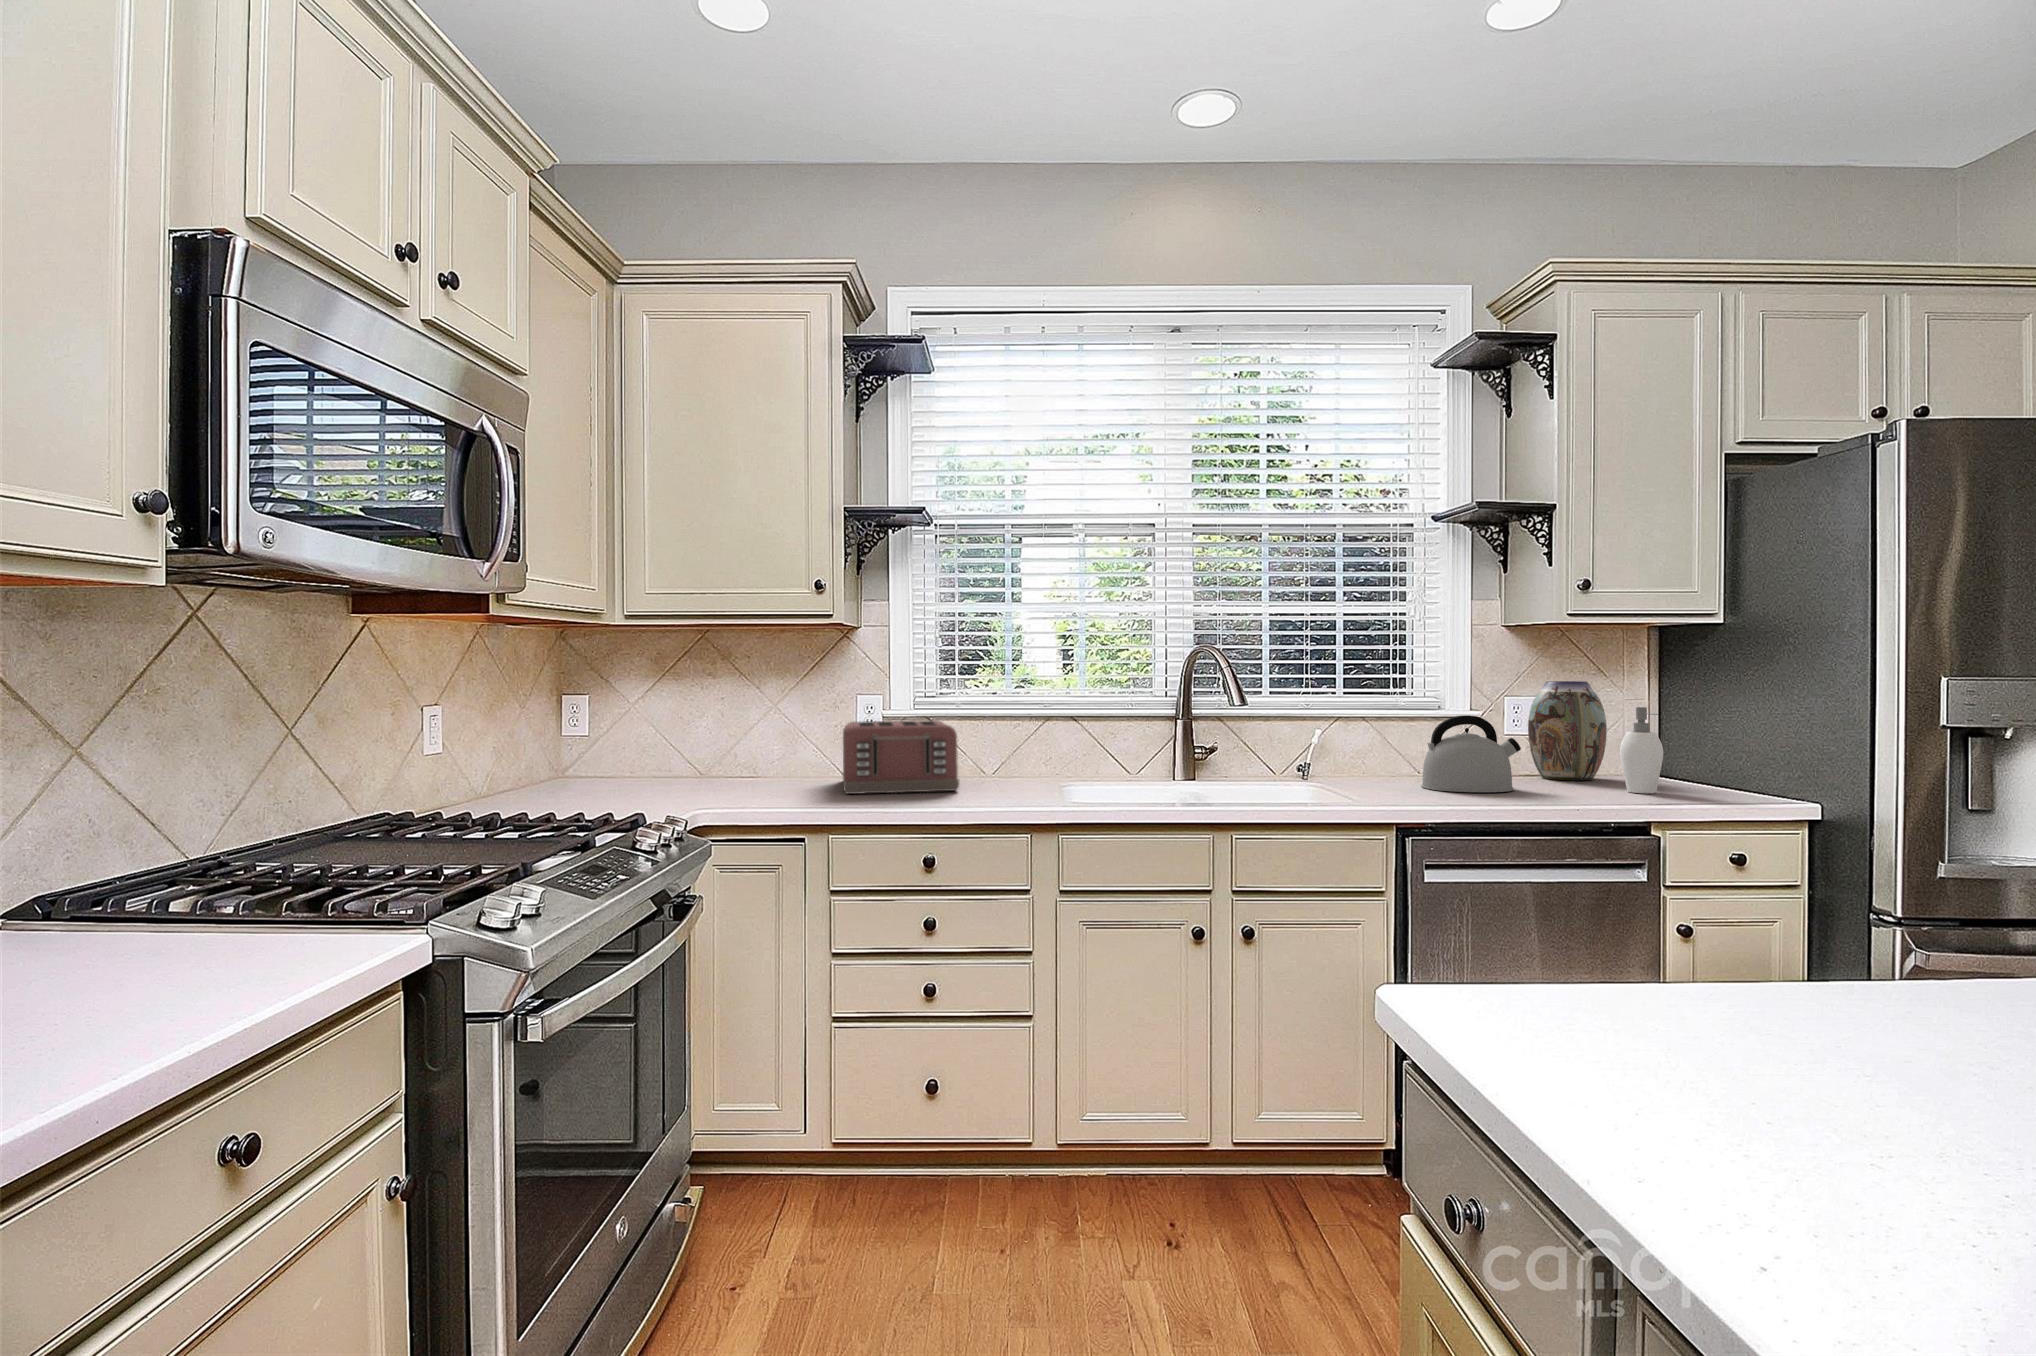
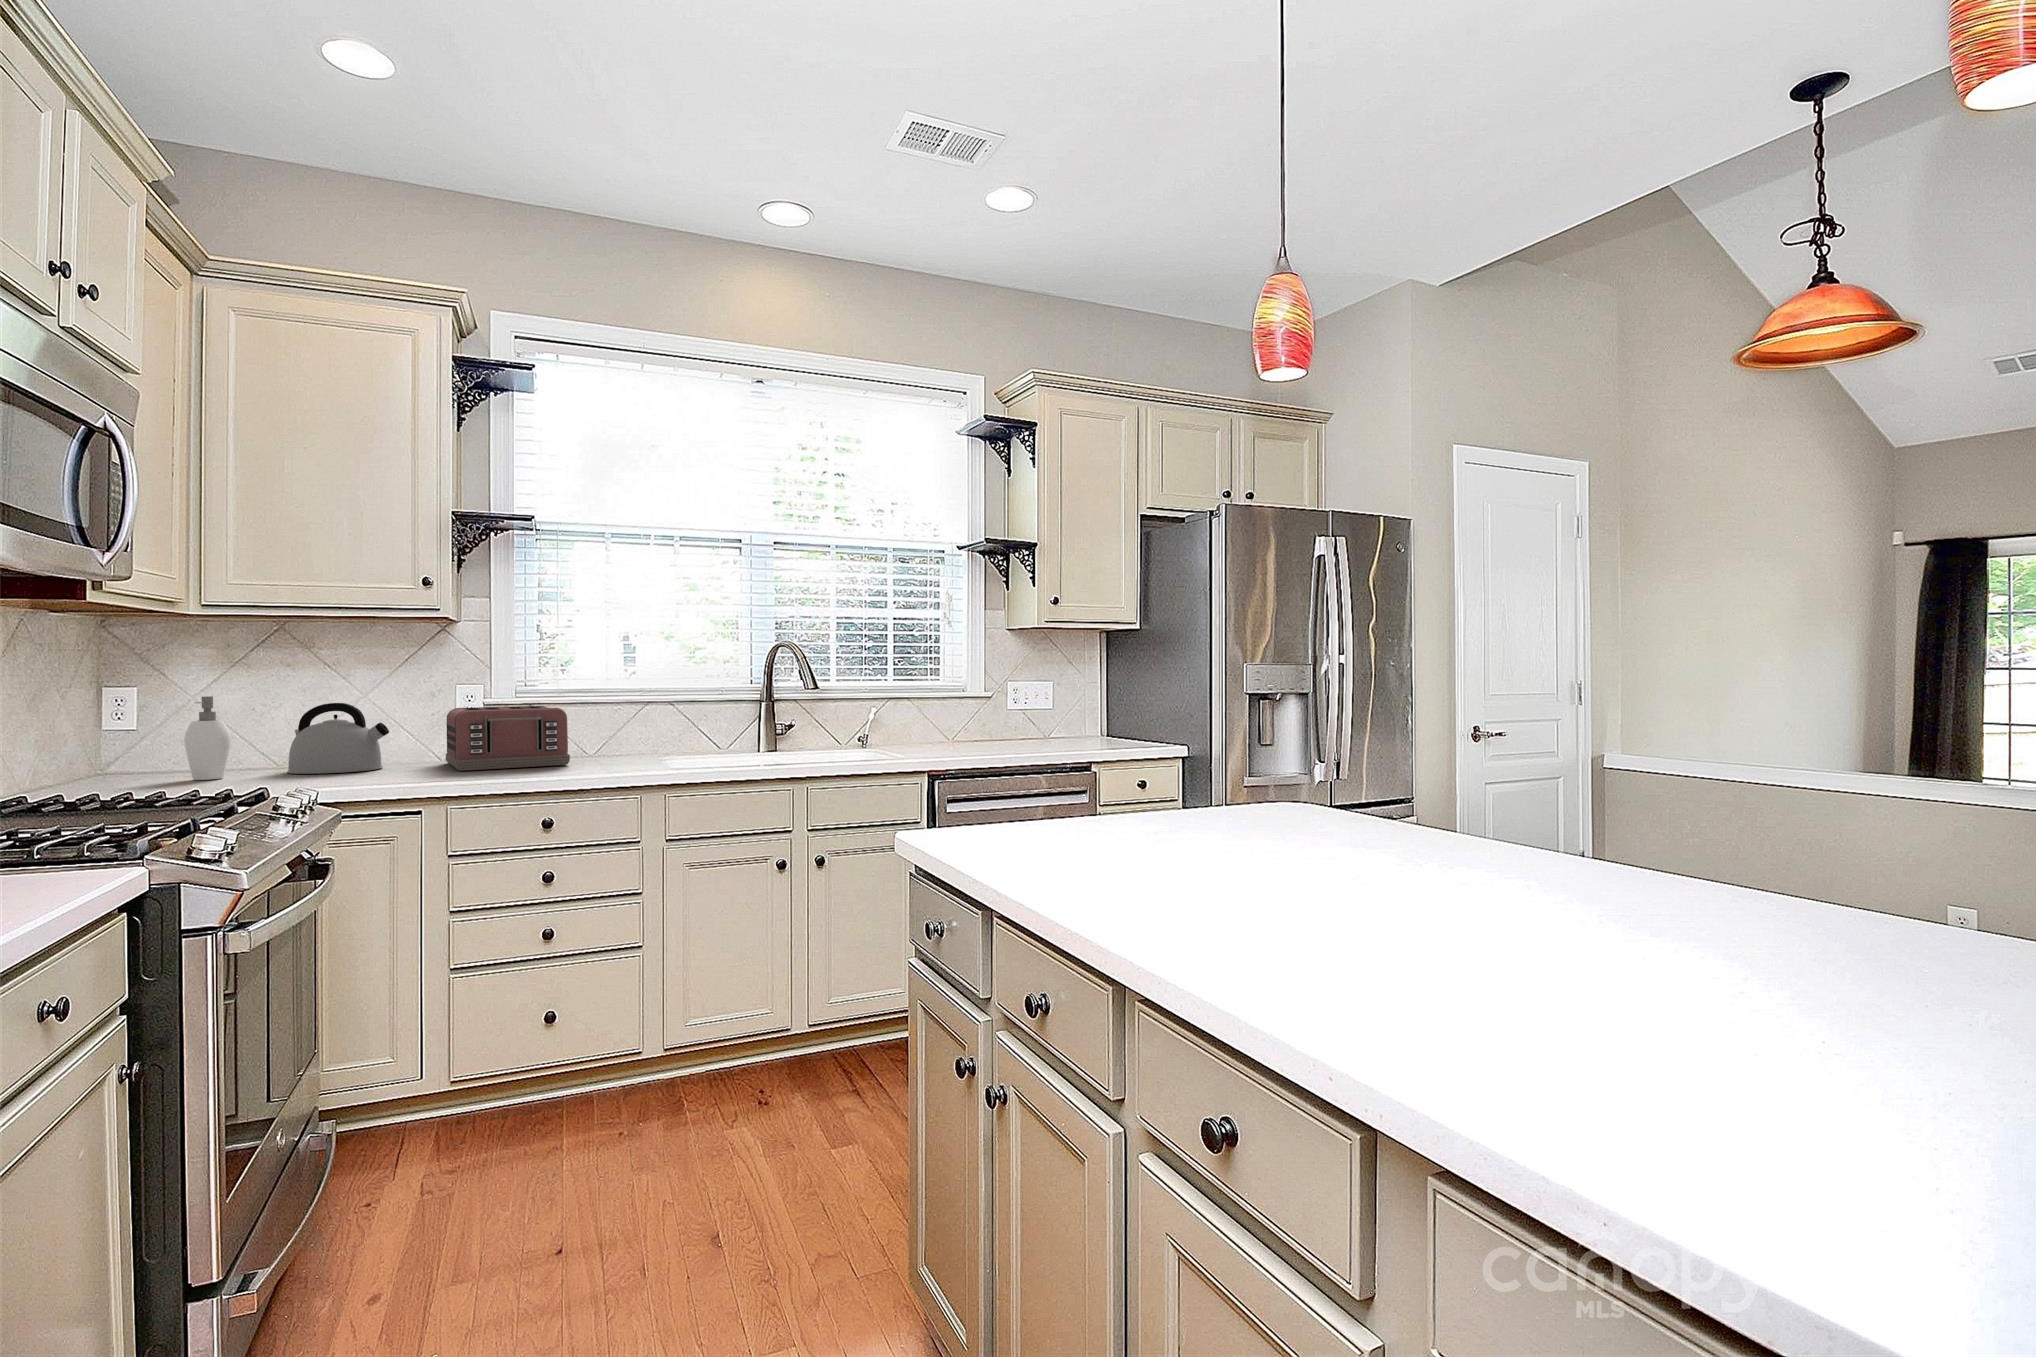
vase: present [1528,681,1607,780] -> none [1023,670,1073,742]
soap dispenser: present [1620,707,1664,793] -> present [184,696,231,780]
kettle: present [1421,715,1521,792] -> present [287,703,389,774]

